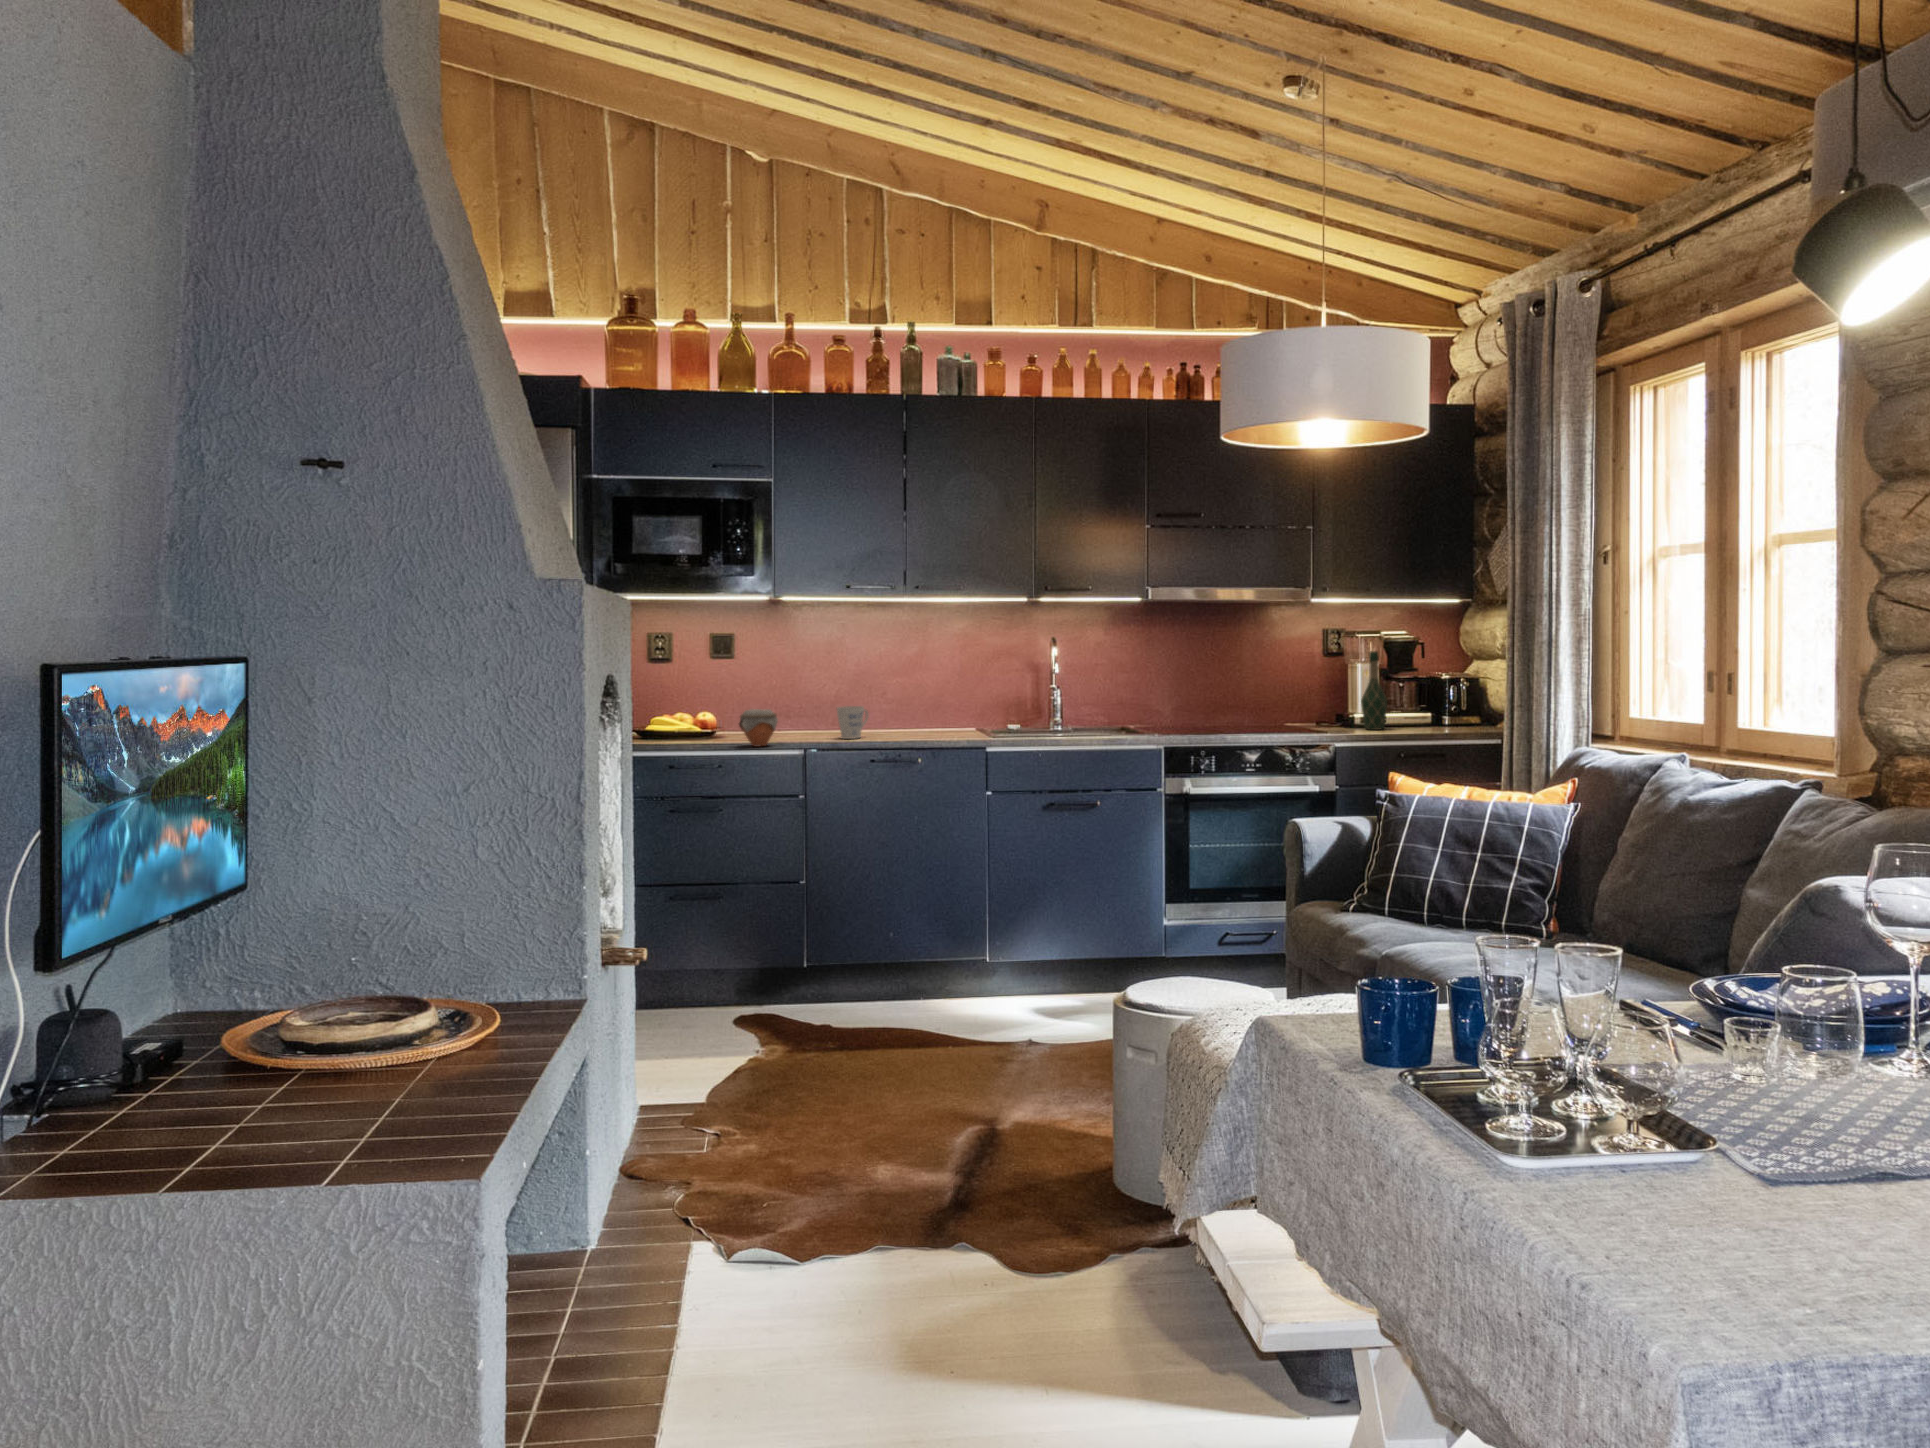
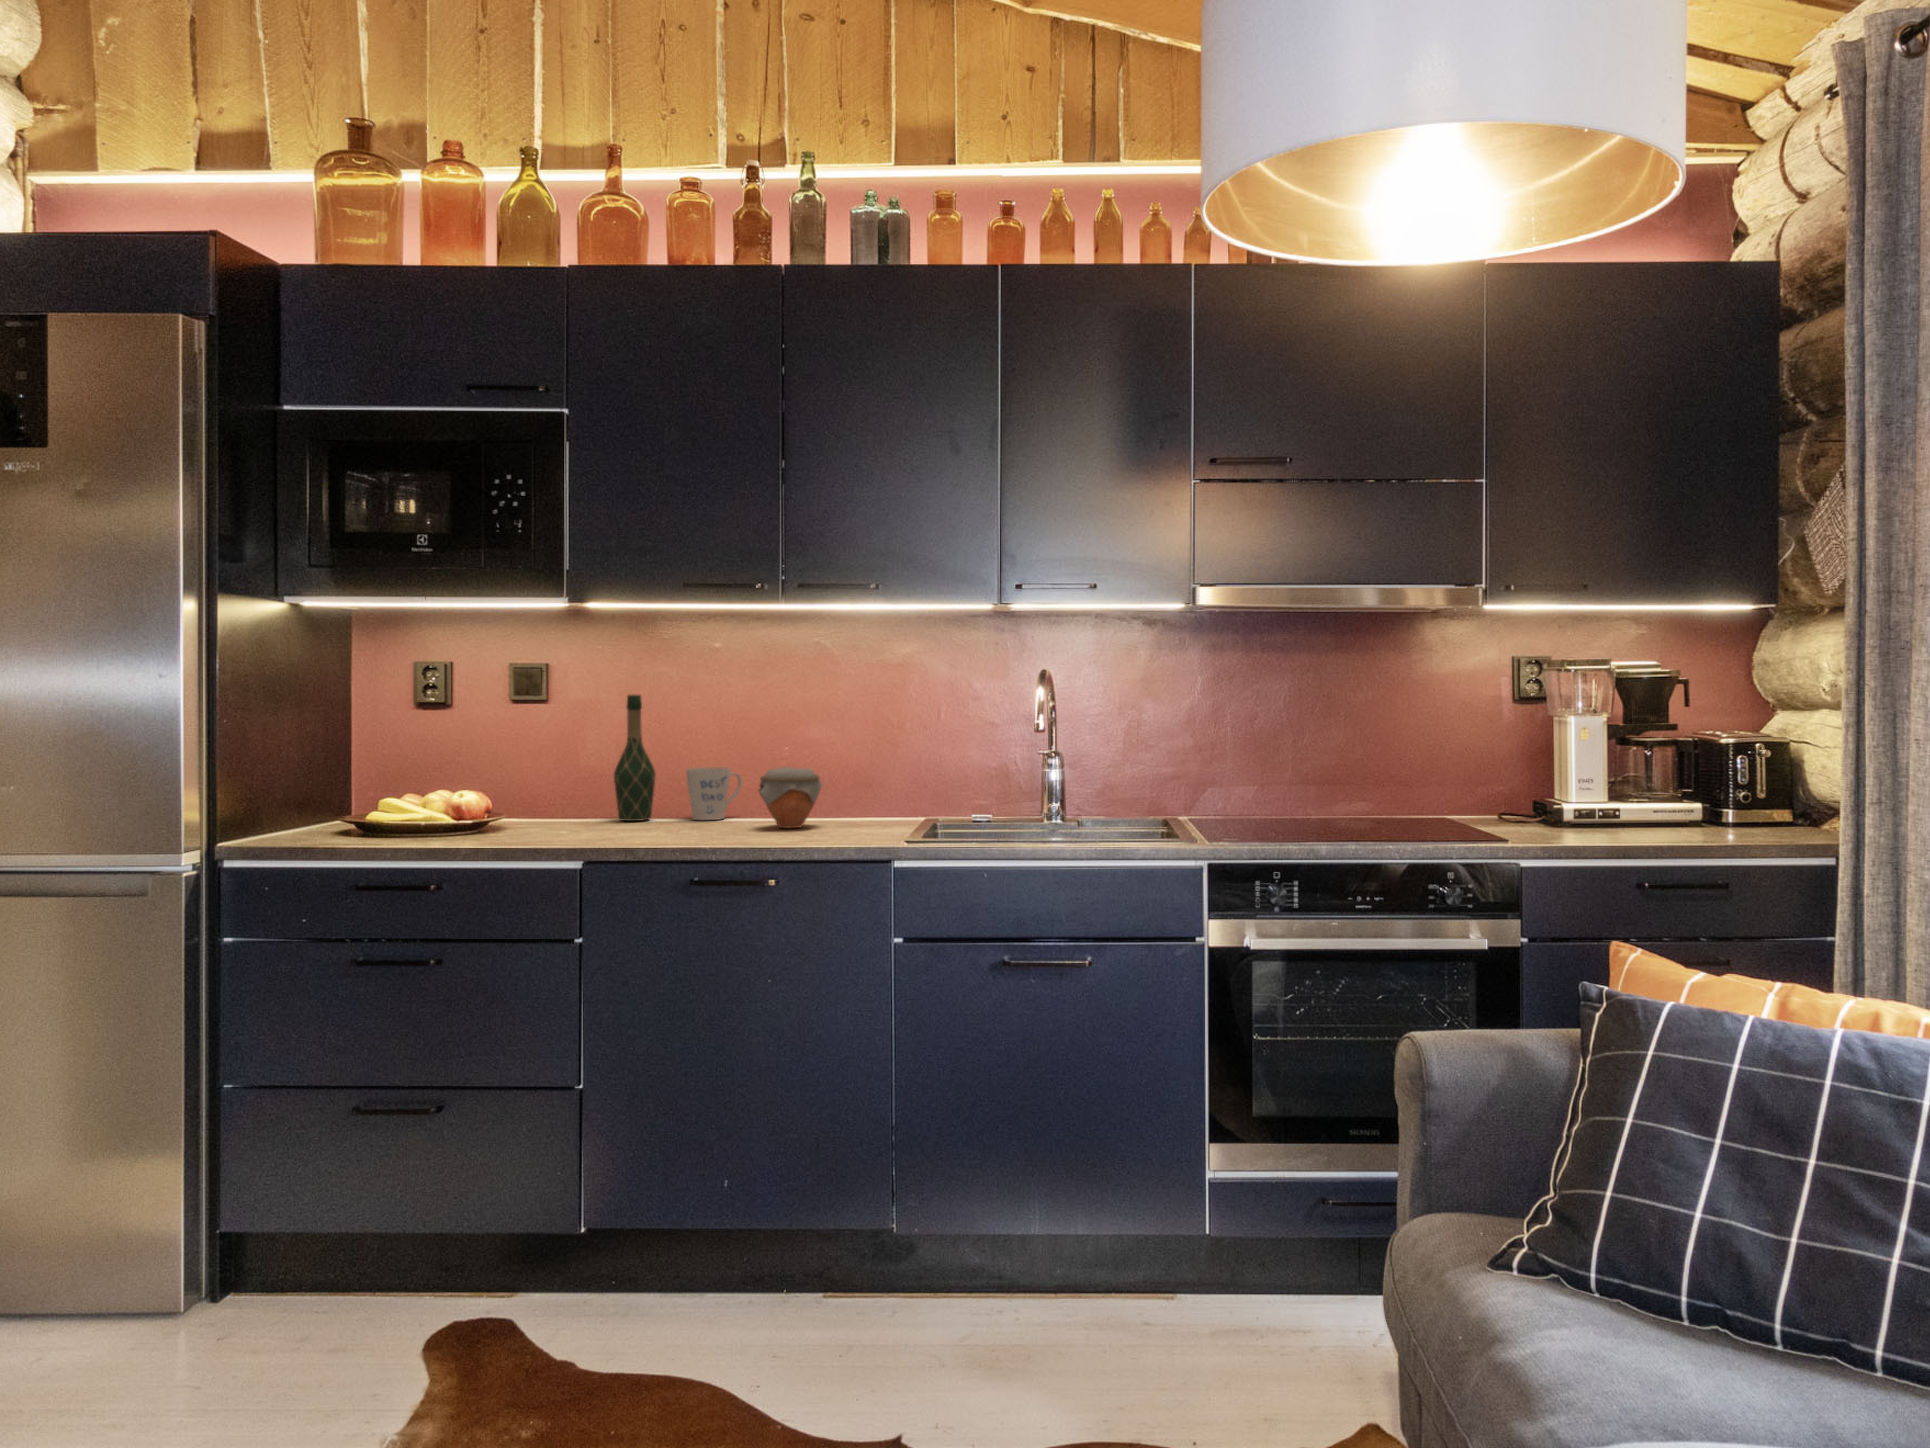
wine bottle: present [1361,651,1387,730] -> present [614,695,656,821]
jar: present [739,709,778,746] -> present [759,767,822,828]

